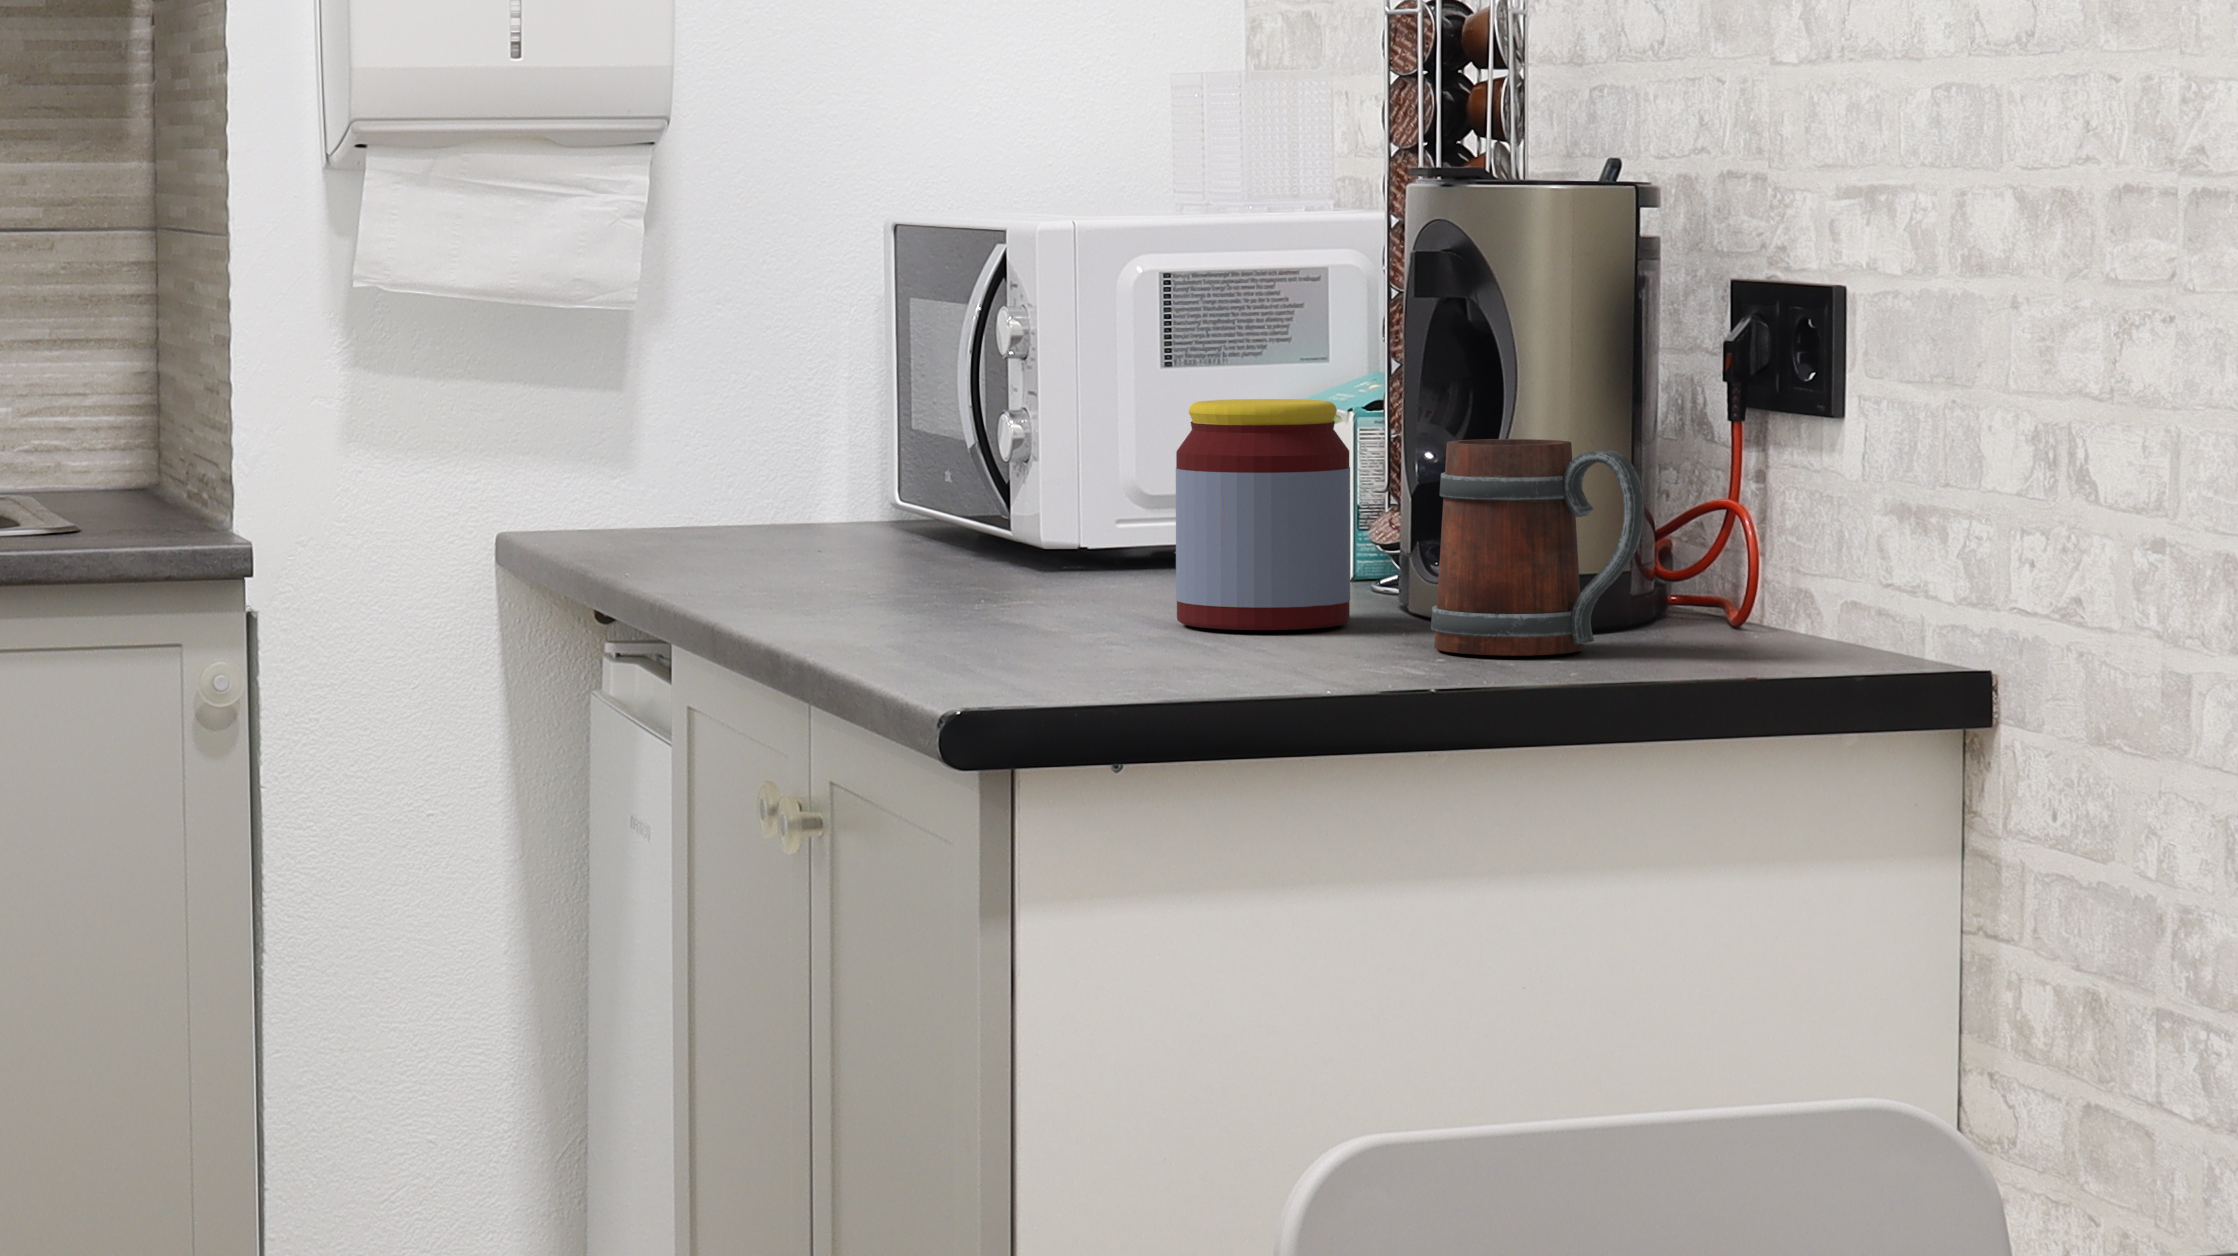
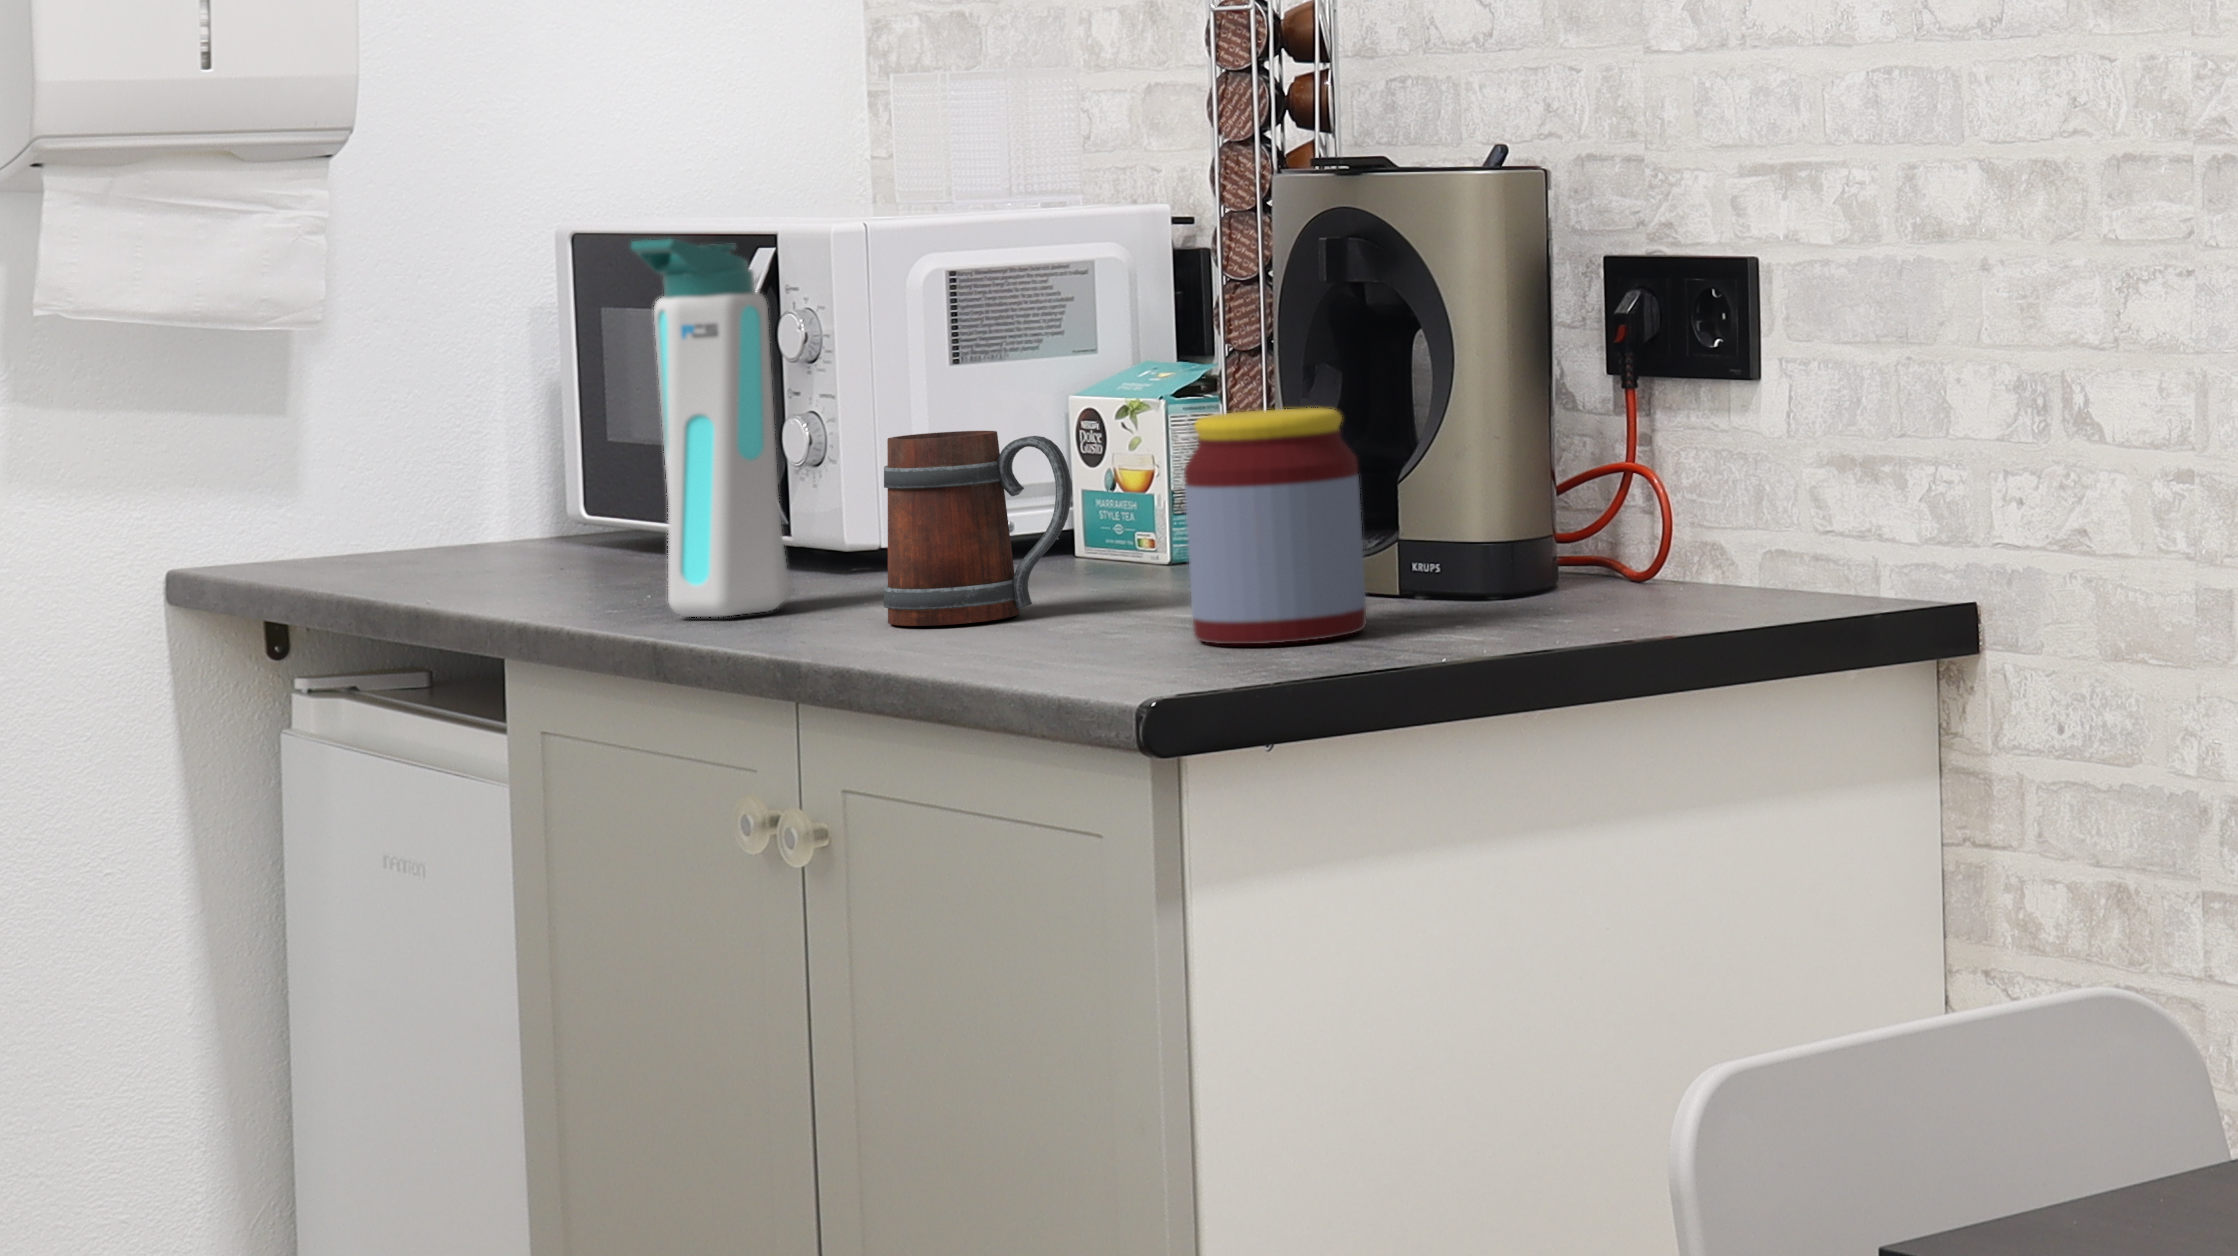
water bottle: none [807,205,942,564] -> present [631,239,789,617]
mug: present [1431,439,1644,655] -> present [884,431,1071,626]

